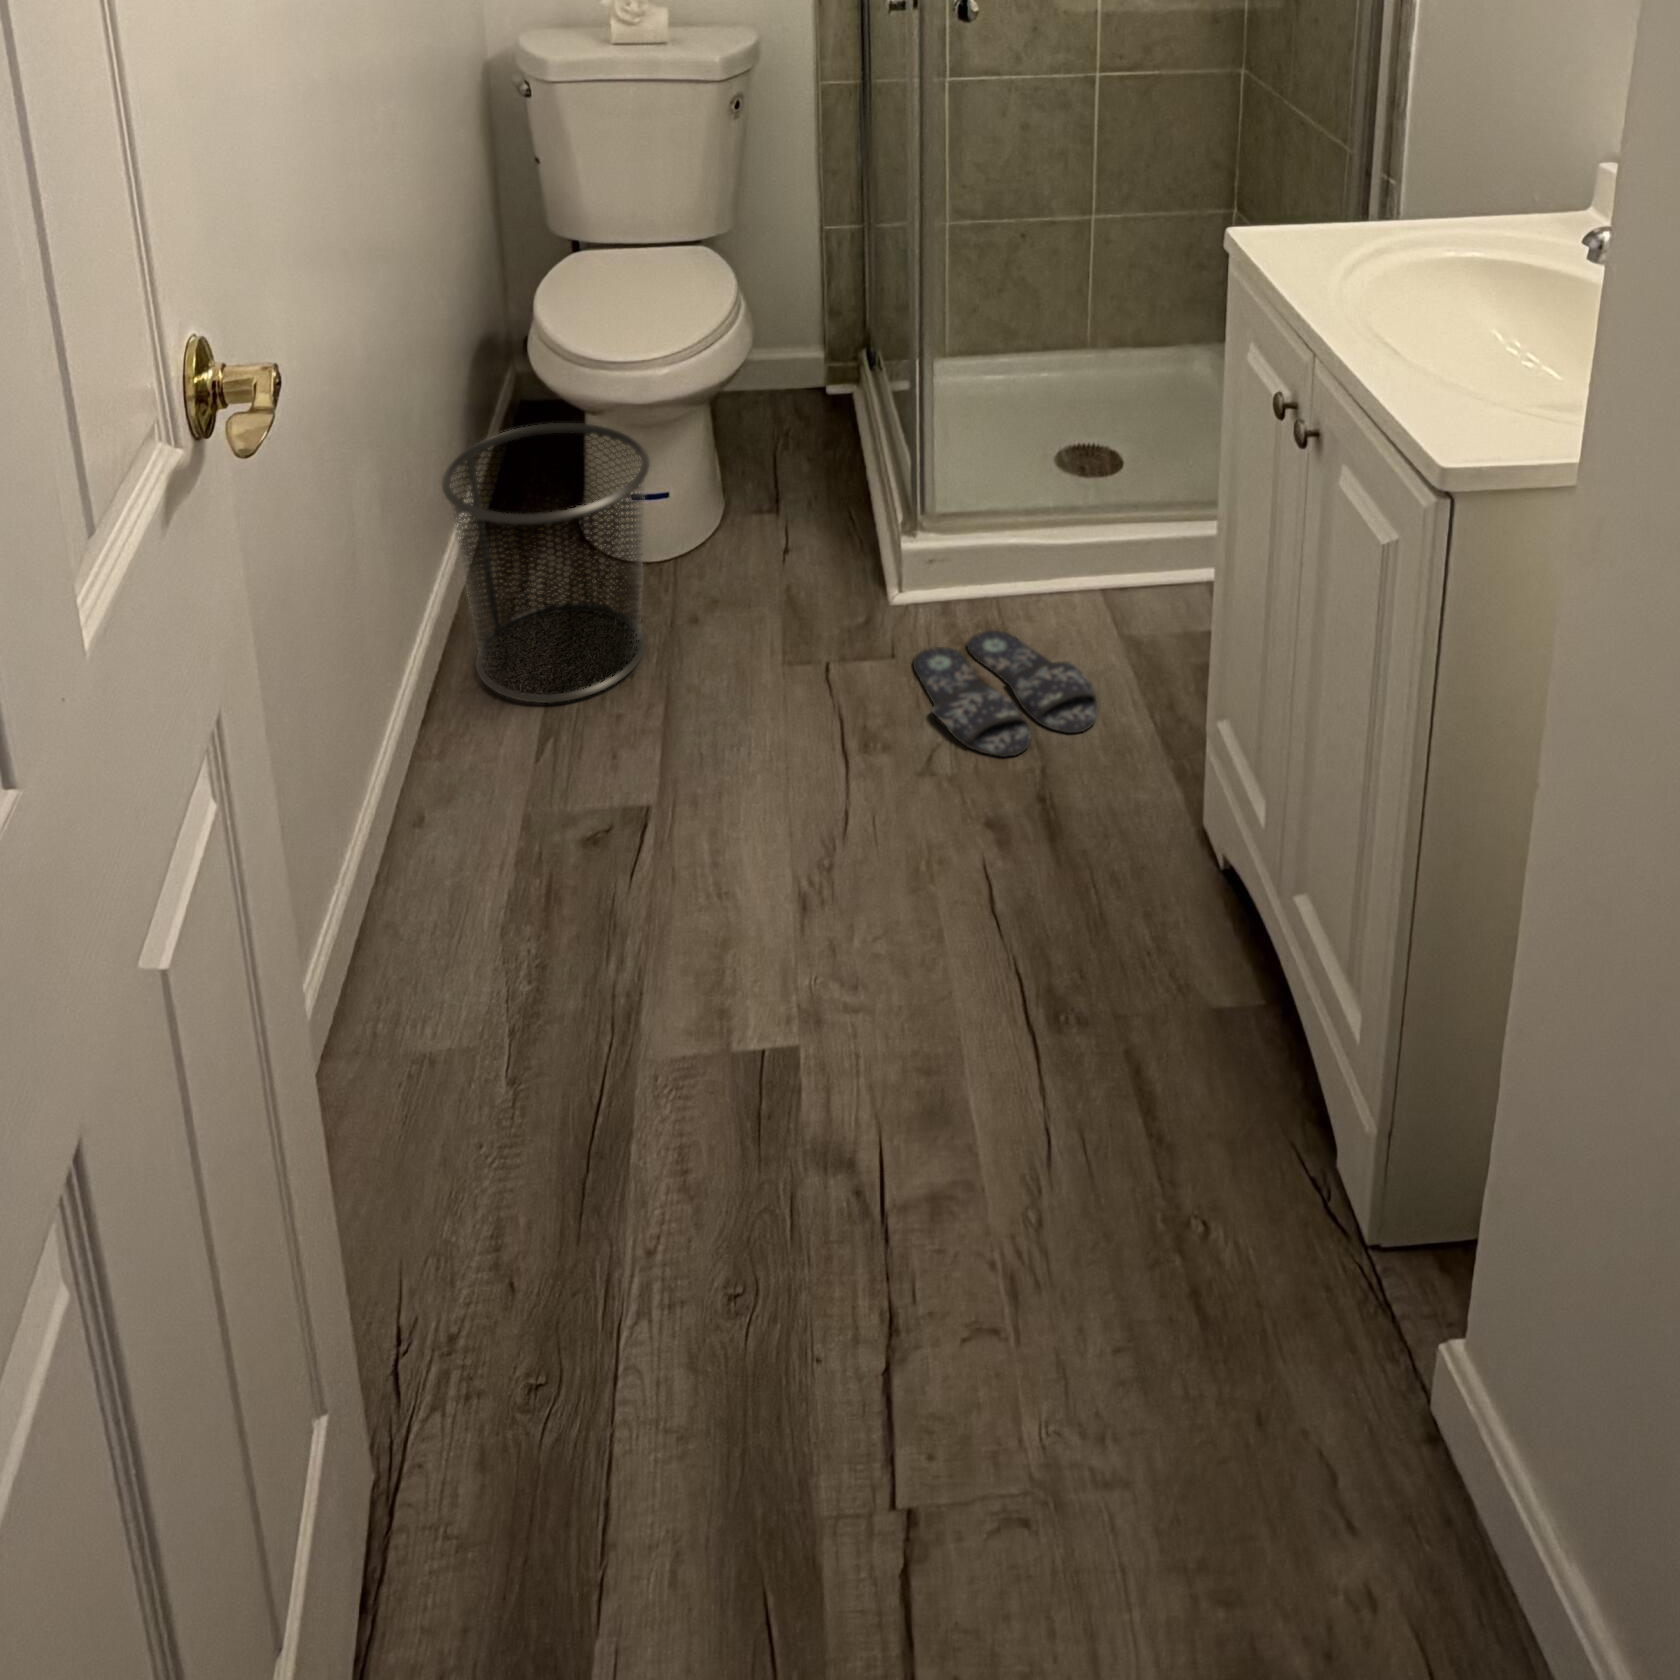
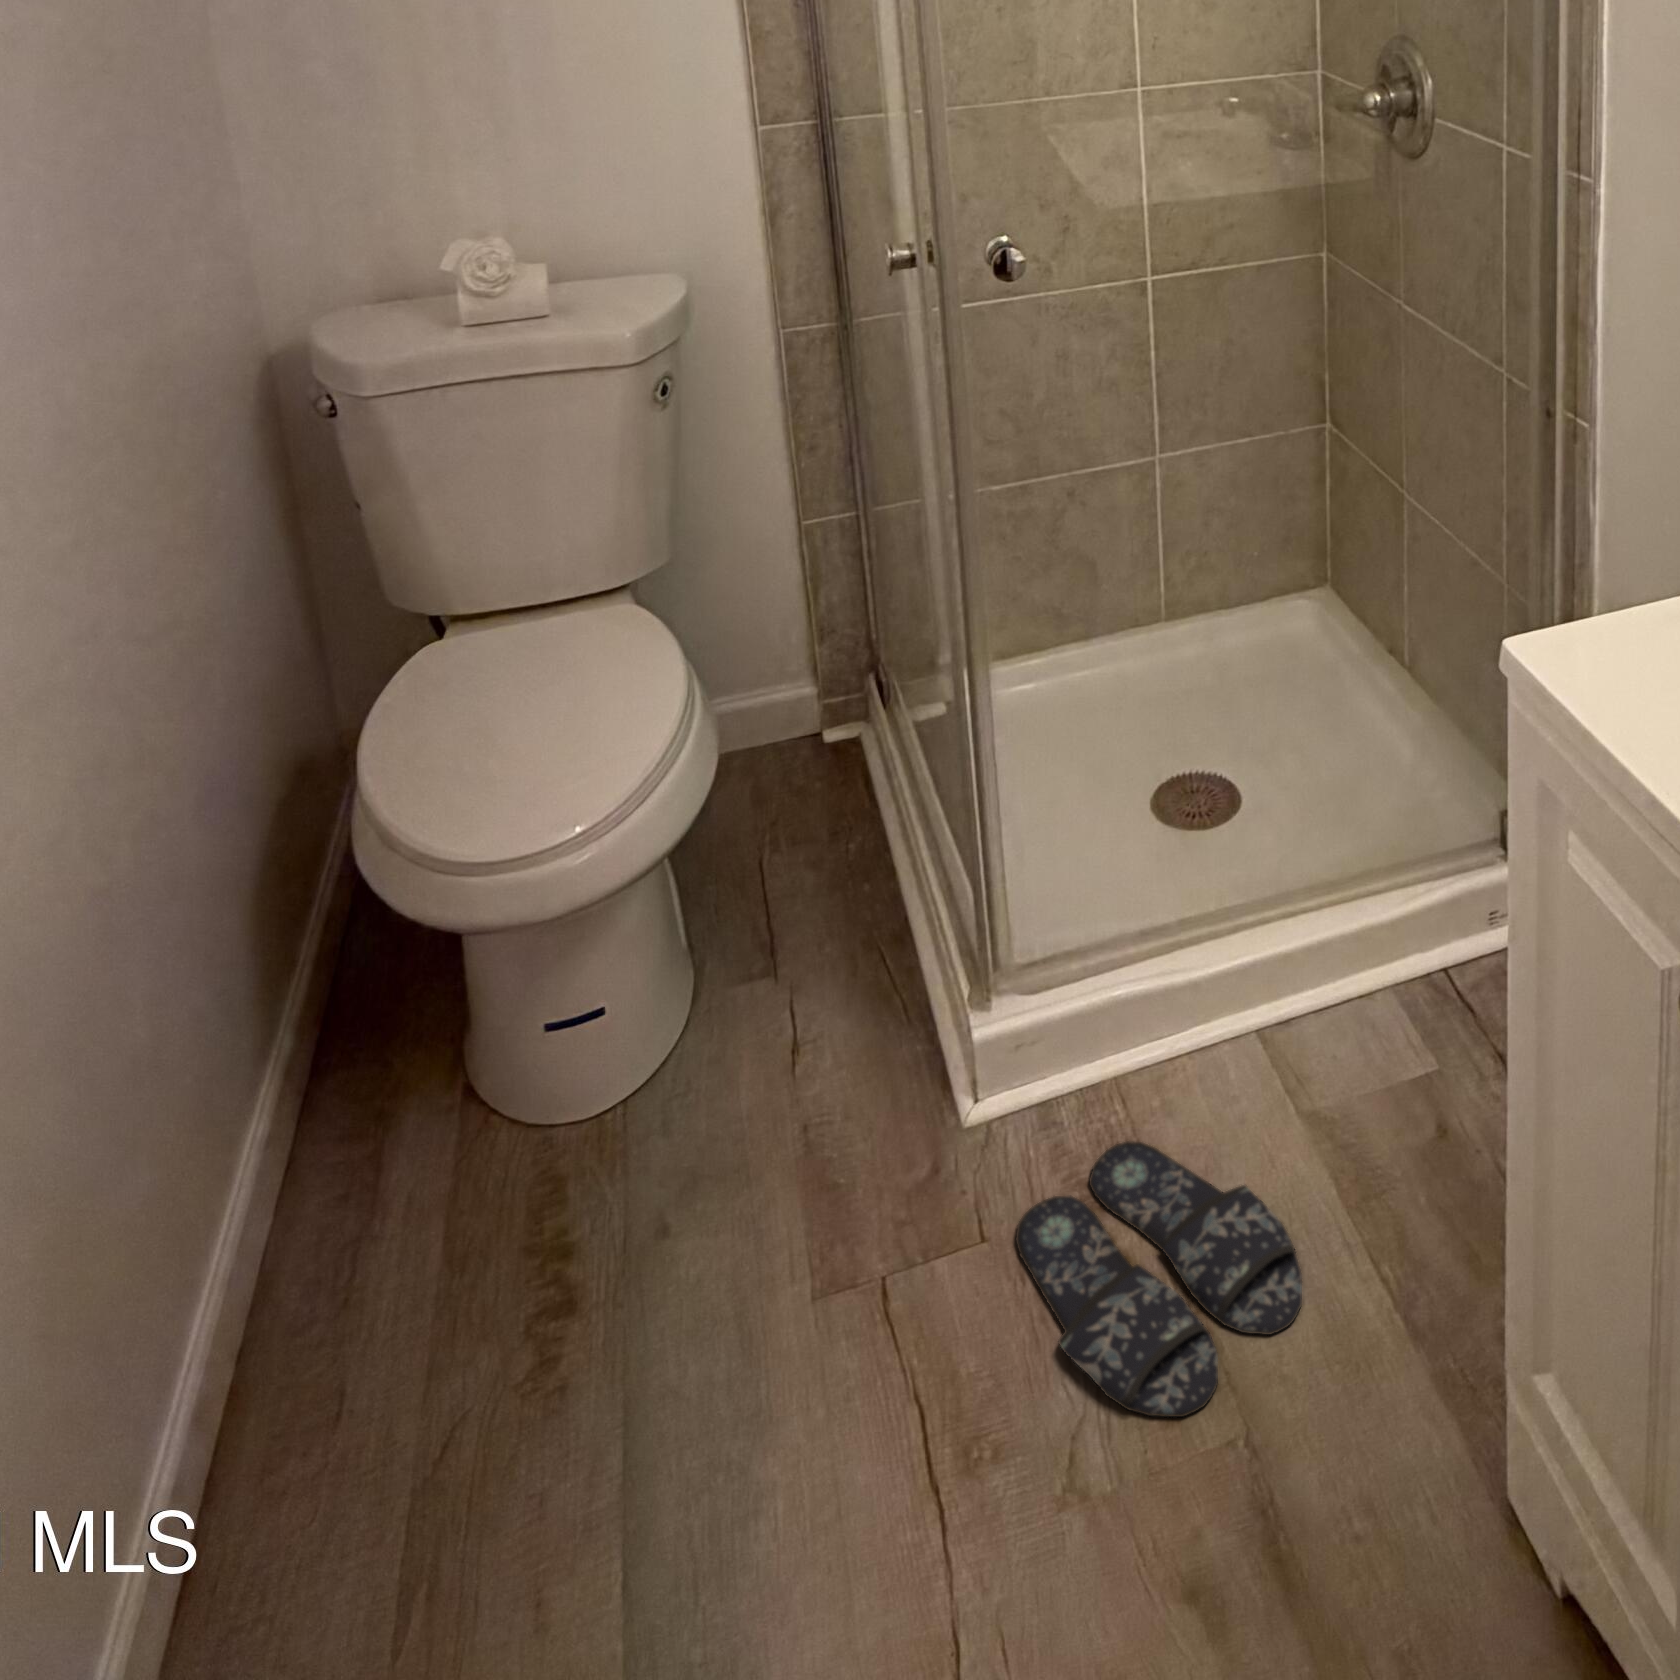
waste bin: present [442,423,650,703] -> none [186,972,586,1507]

